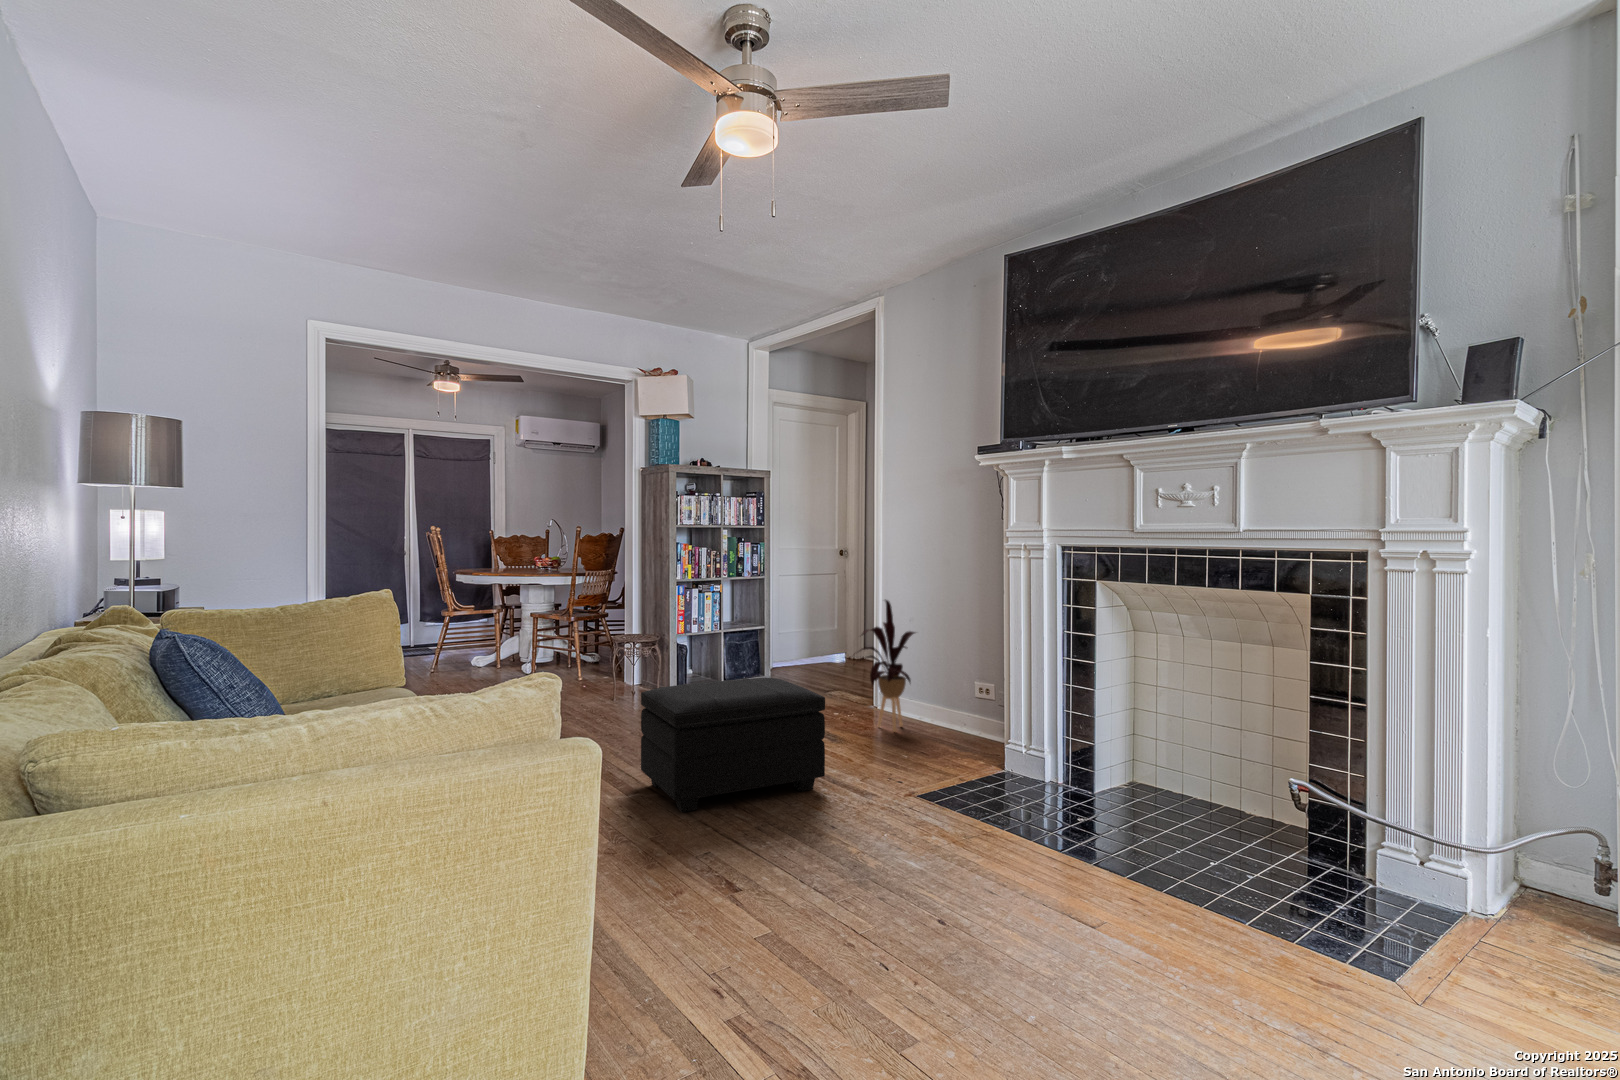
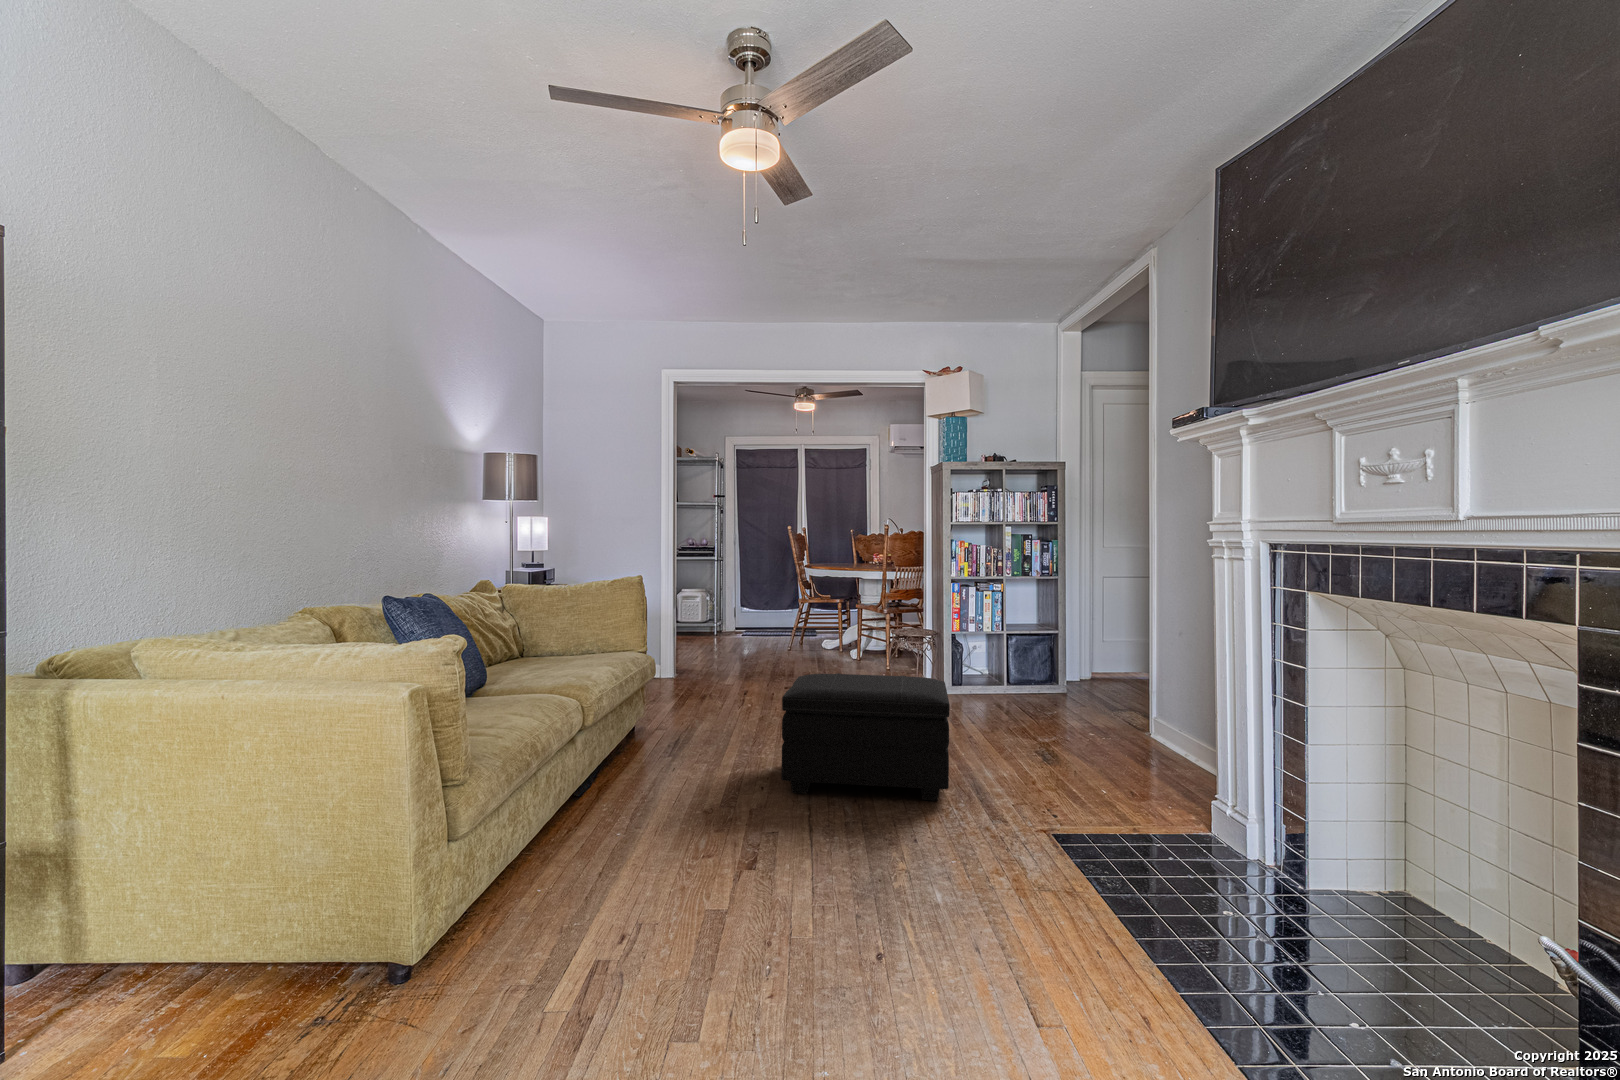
house plant: present [859,600,915,732] -> none [1070,607,1173,765]

